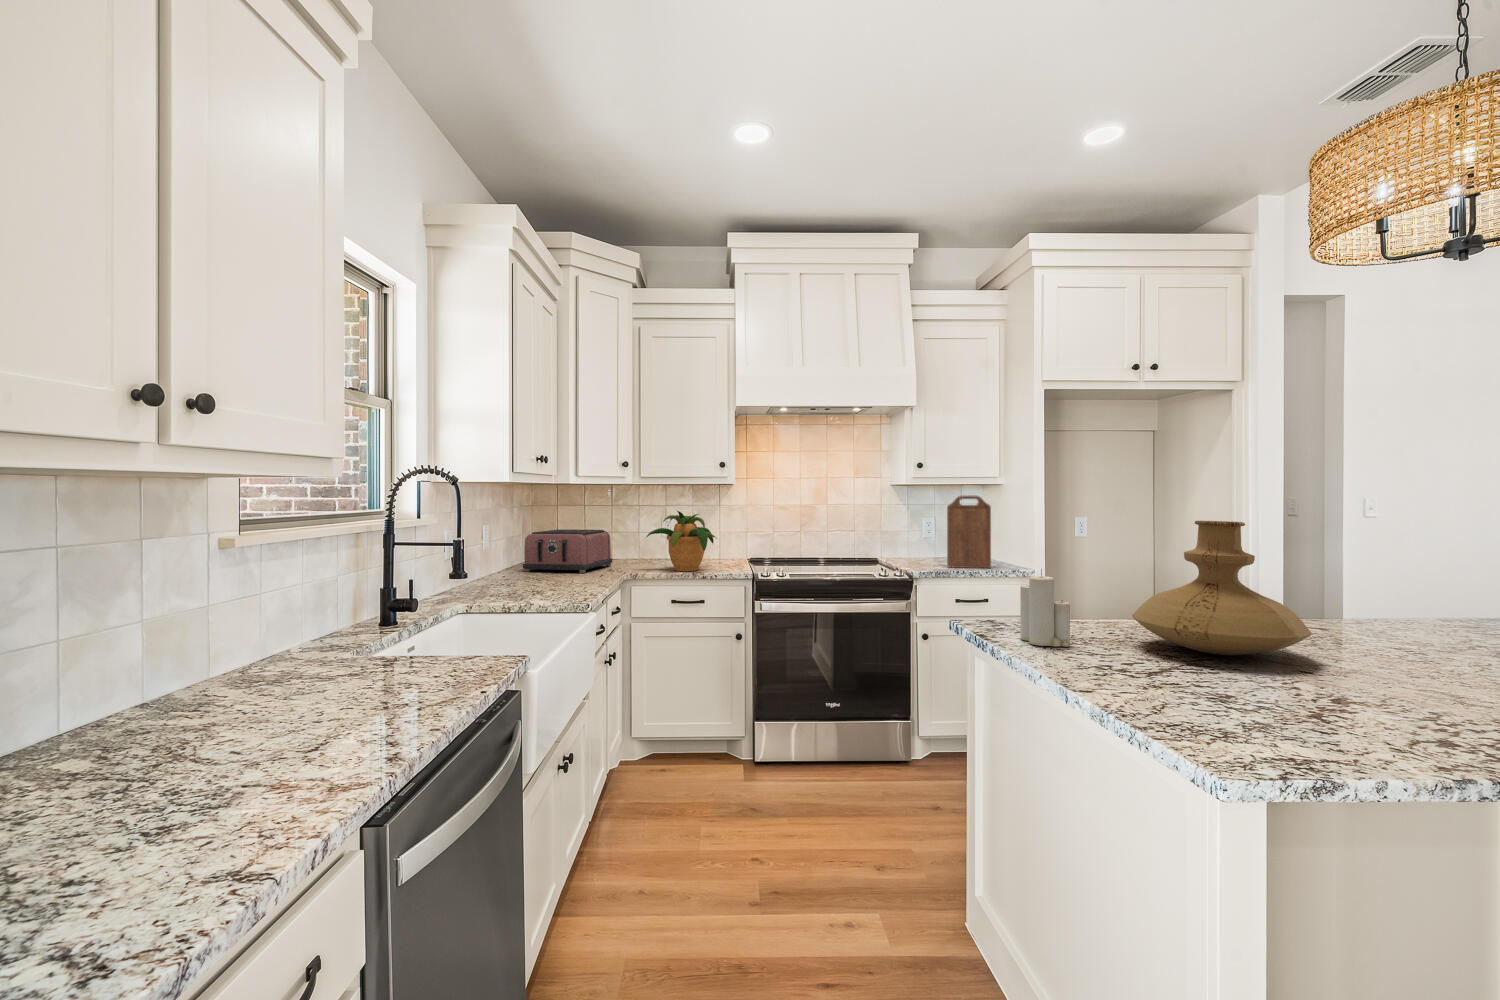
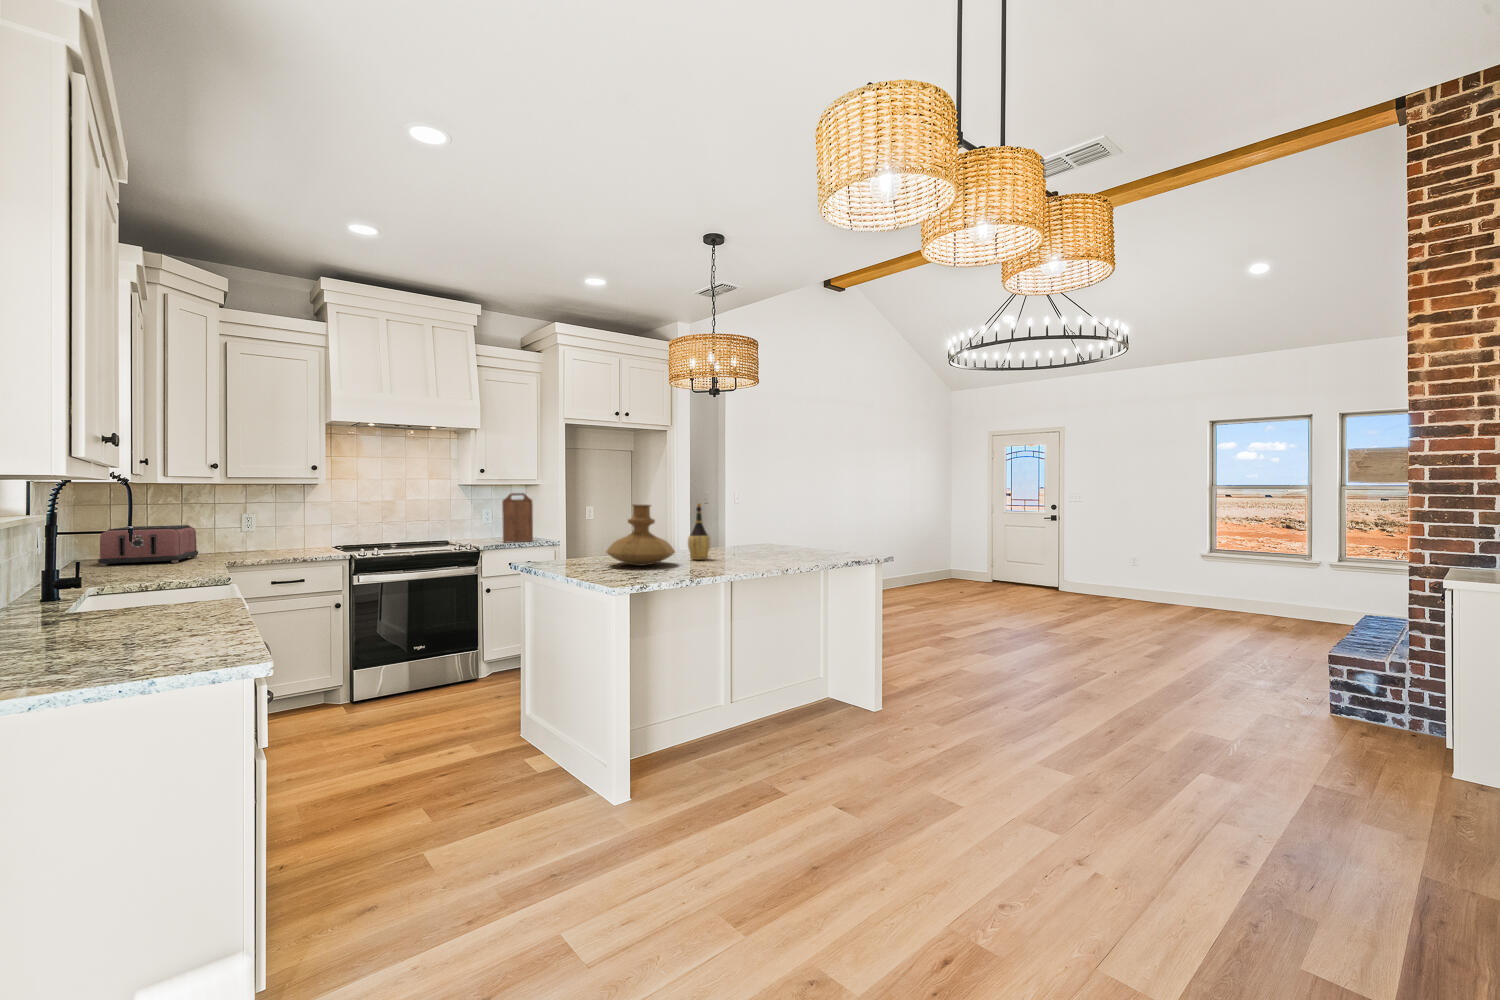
potted plant: present [647,511,716,571] -> none [239,506,316,556]
wine bottle: none [1331,520,1400,651] -> present [688,503,710,560]
candle: present [1020,569,1070,646] -> none [552,531,577,570]

